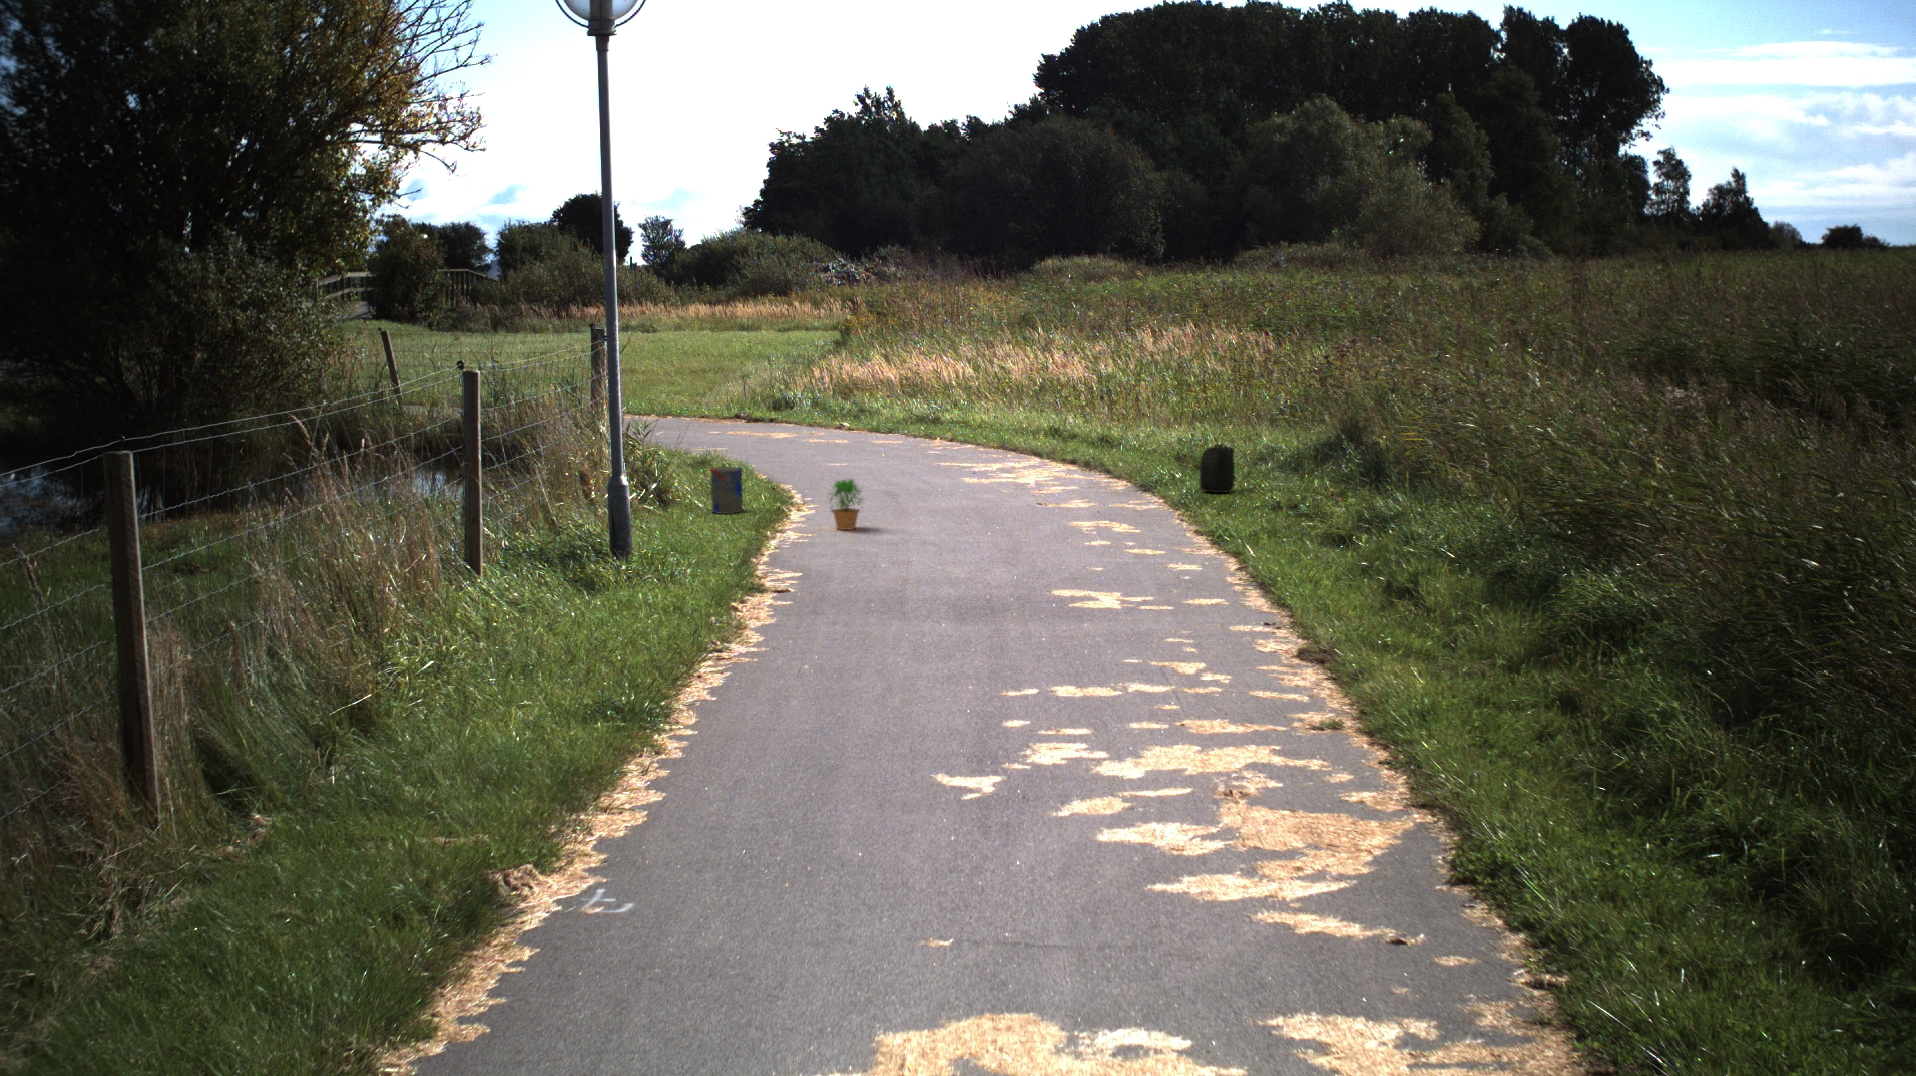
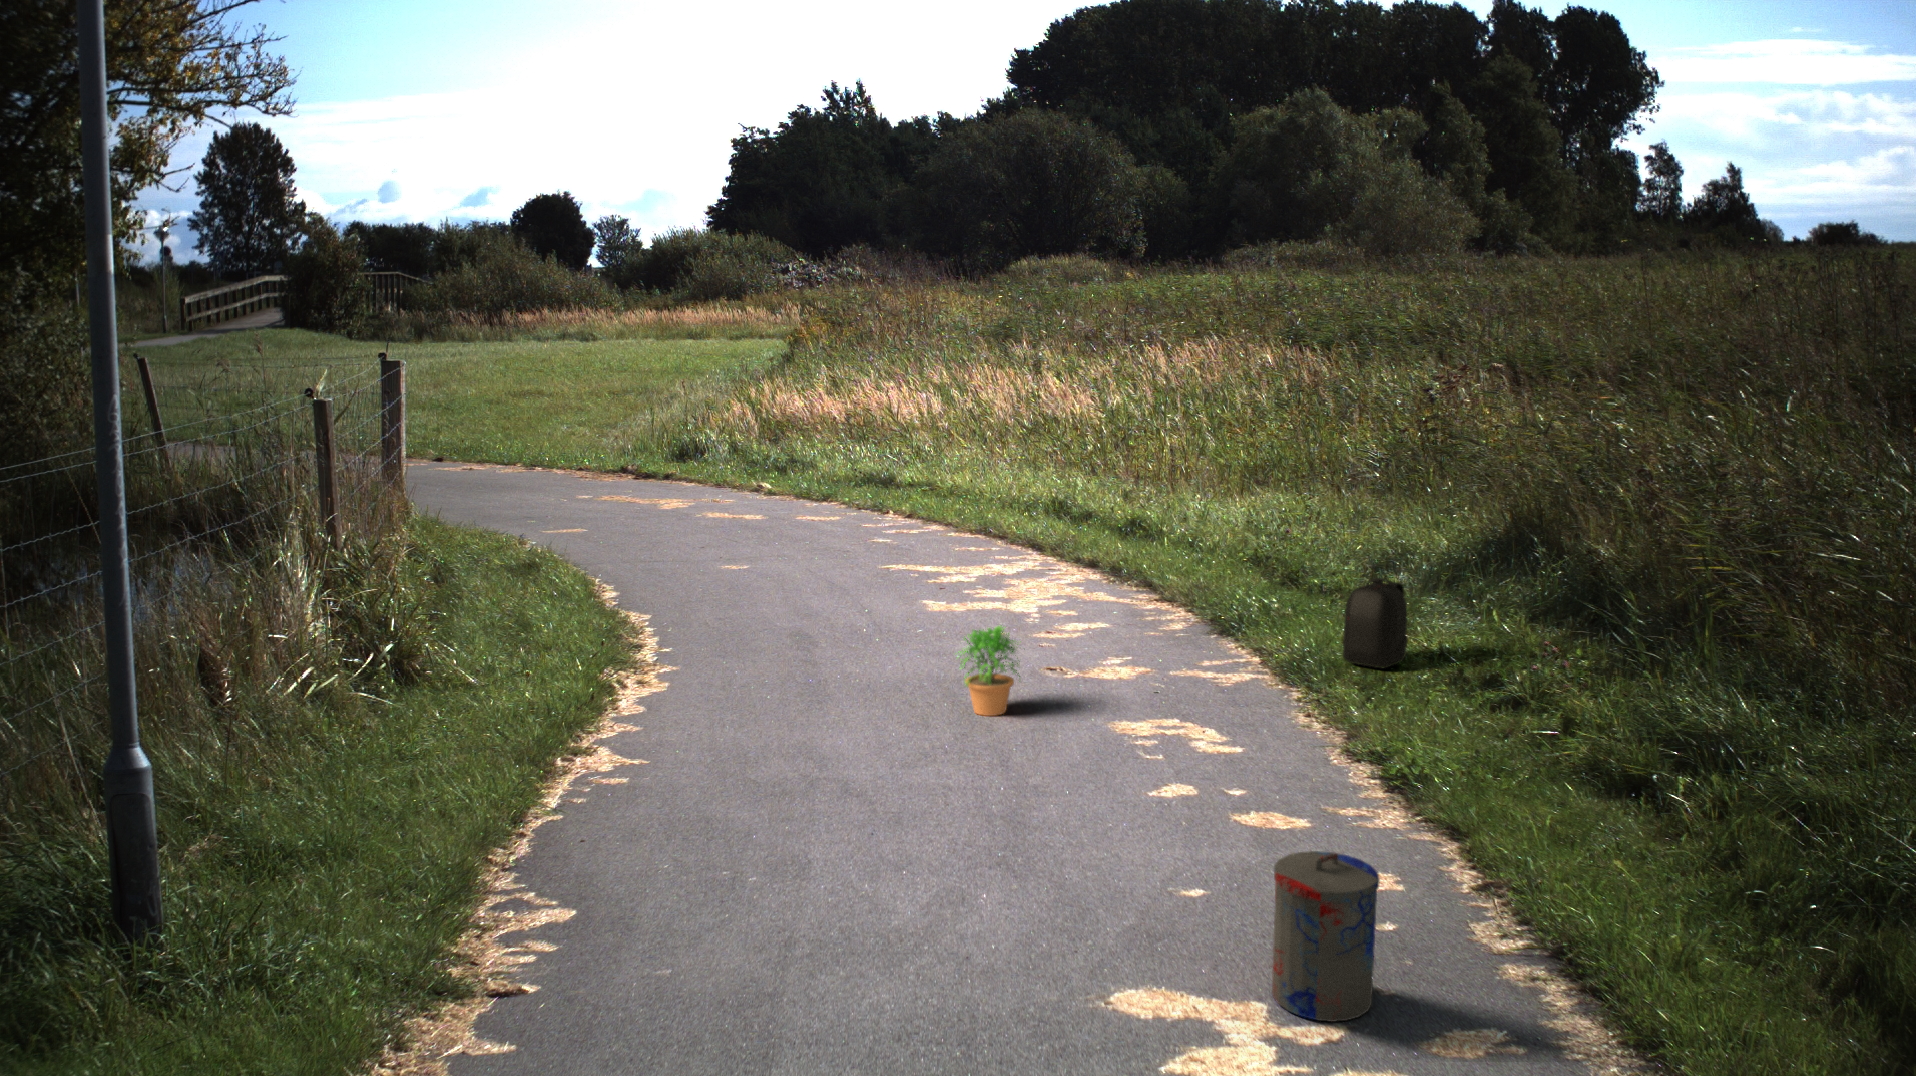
trash can: present [710,464,743,514] -> present [1272,851,1380,1022]
potted plant: present [830,479,863,530] -> present [958,626,1020,716]

